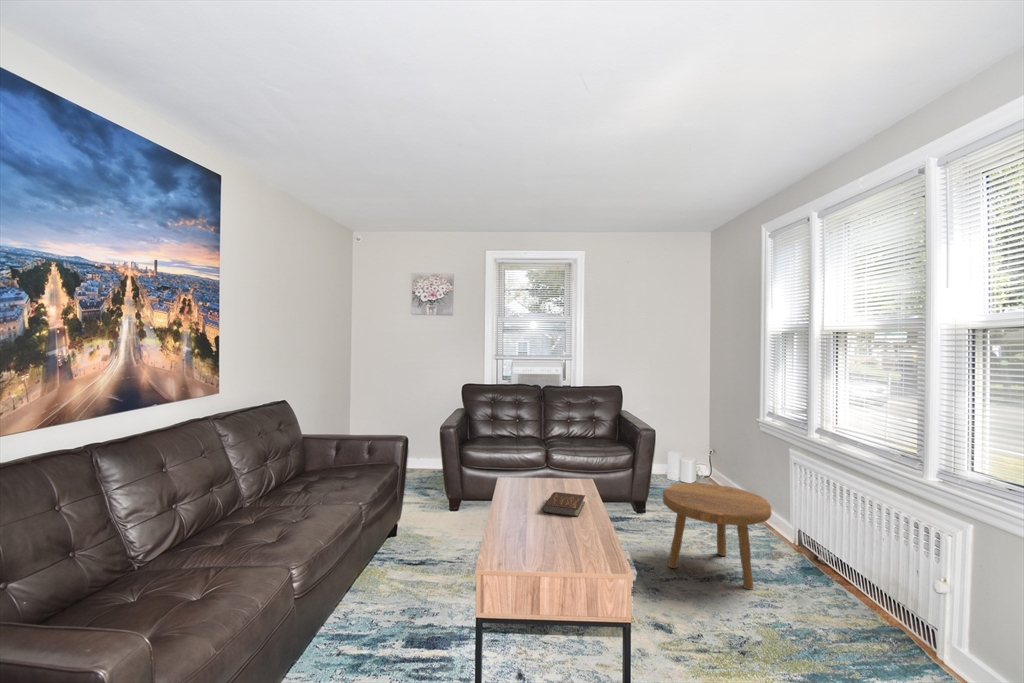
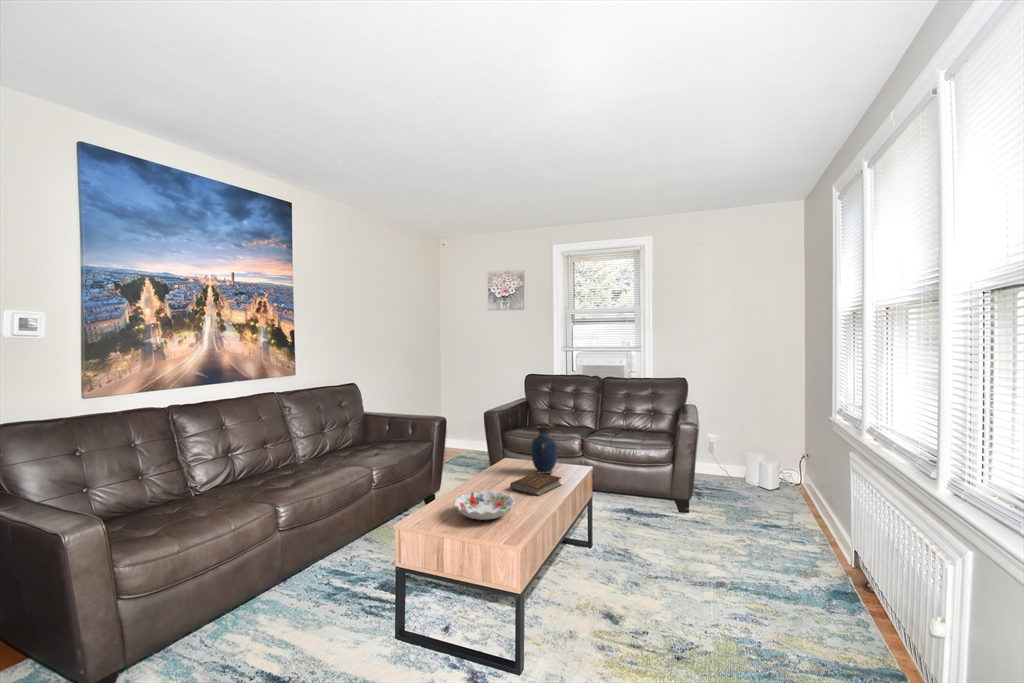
vase: none [540,443,567,493] -> present [531,426,558,473]
footstool: present [663,483,771,589] -> none [660,477,781,599]
decorative bowl: none [519,516,584,549] -> present [454,490,515,520]

